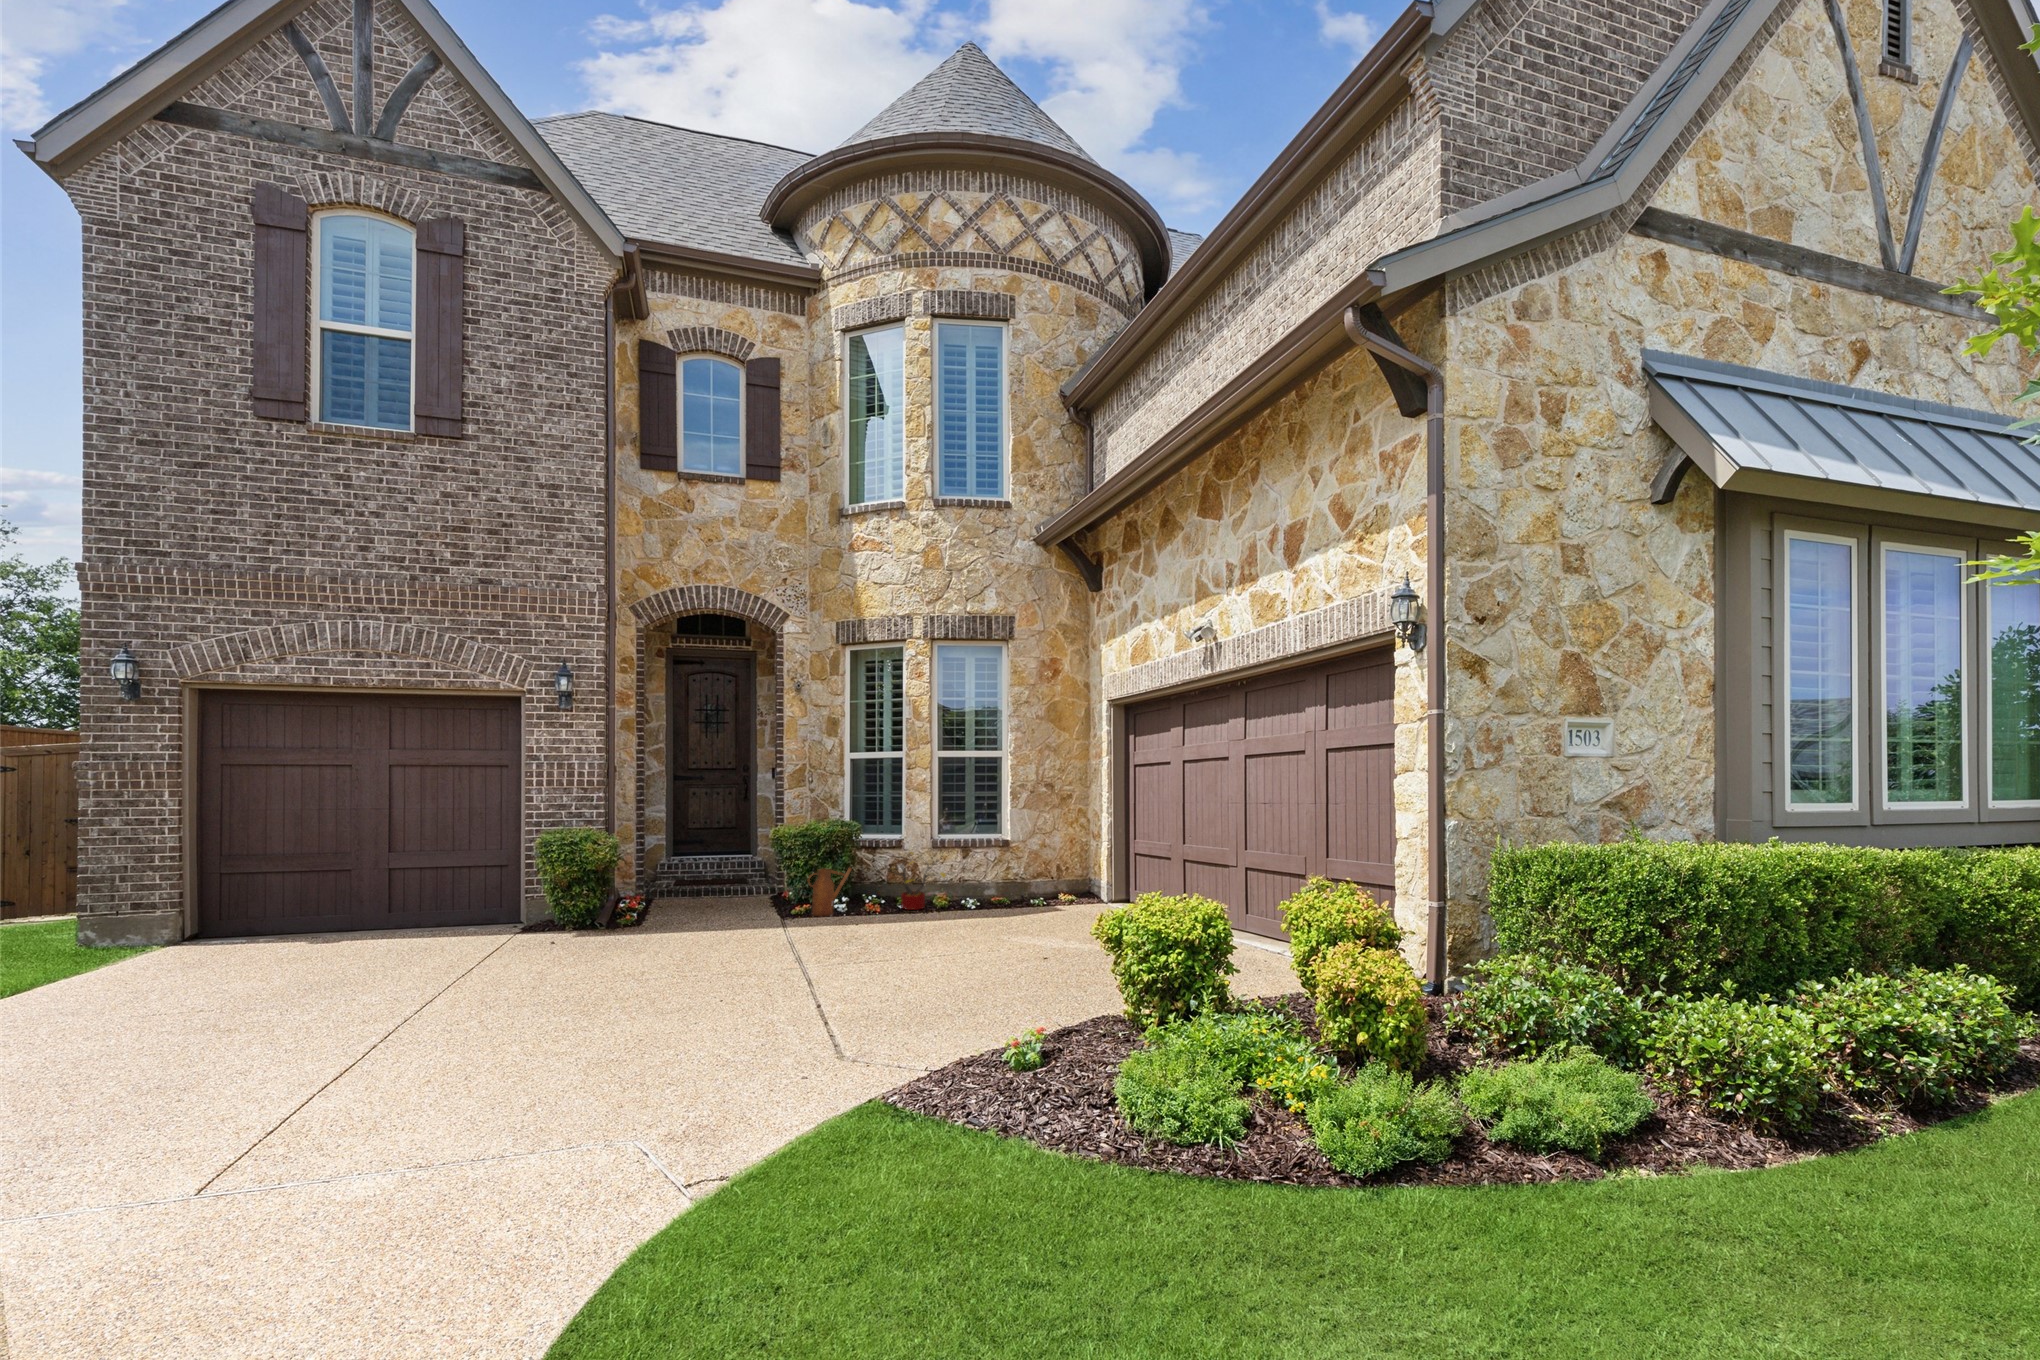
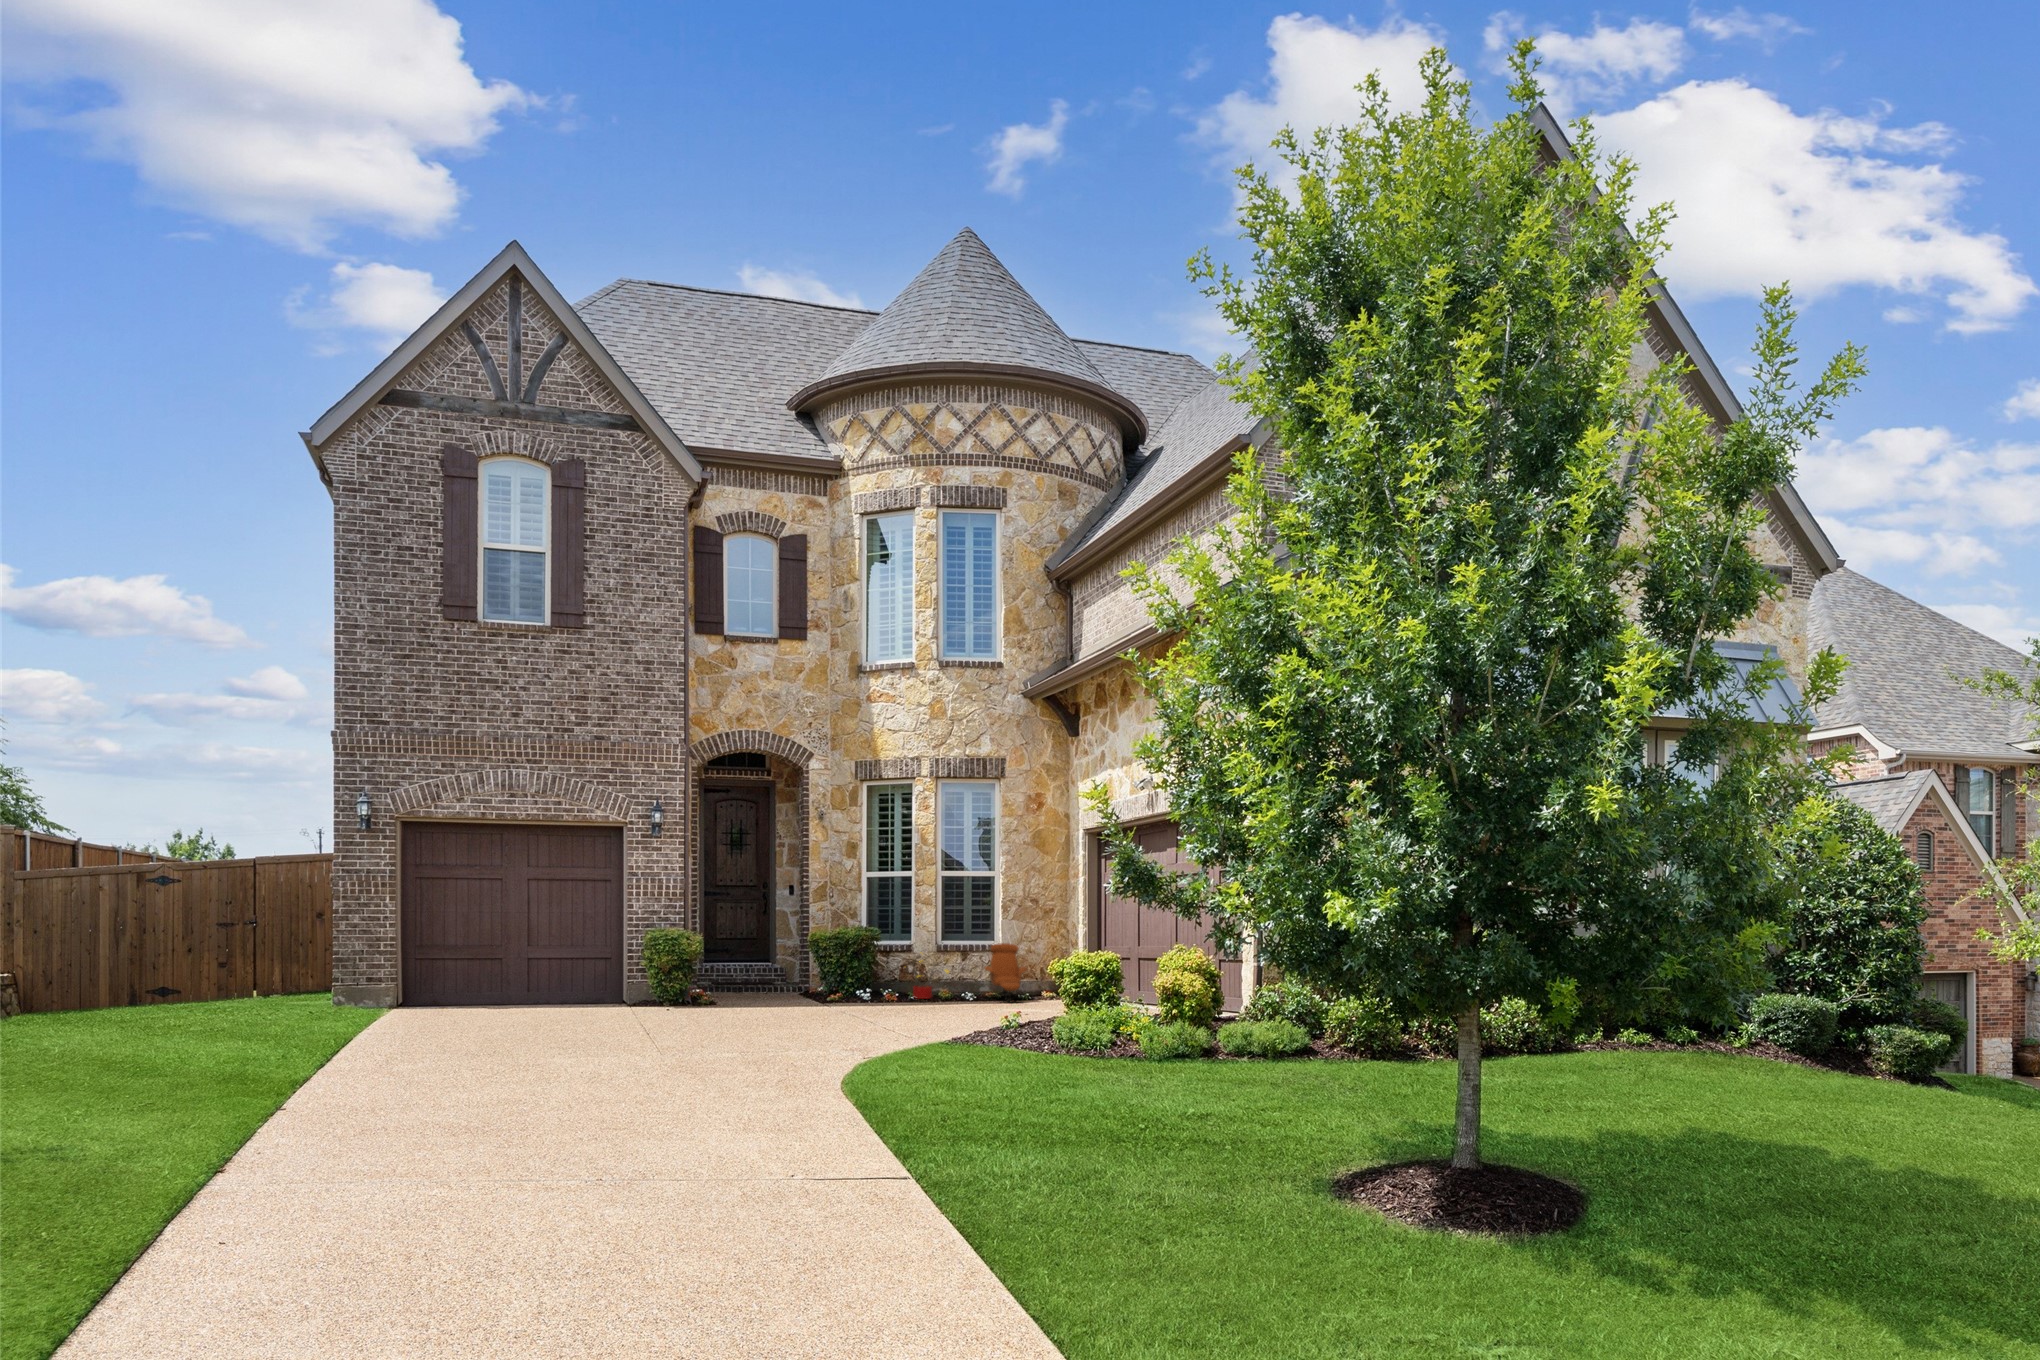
lounge chair: none [989,838,1043,921] -> present [985,943,1028,1002]
watering can: present [807,868,851,916] -> none [842,963,875,1001]

